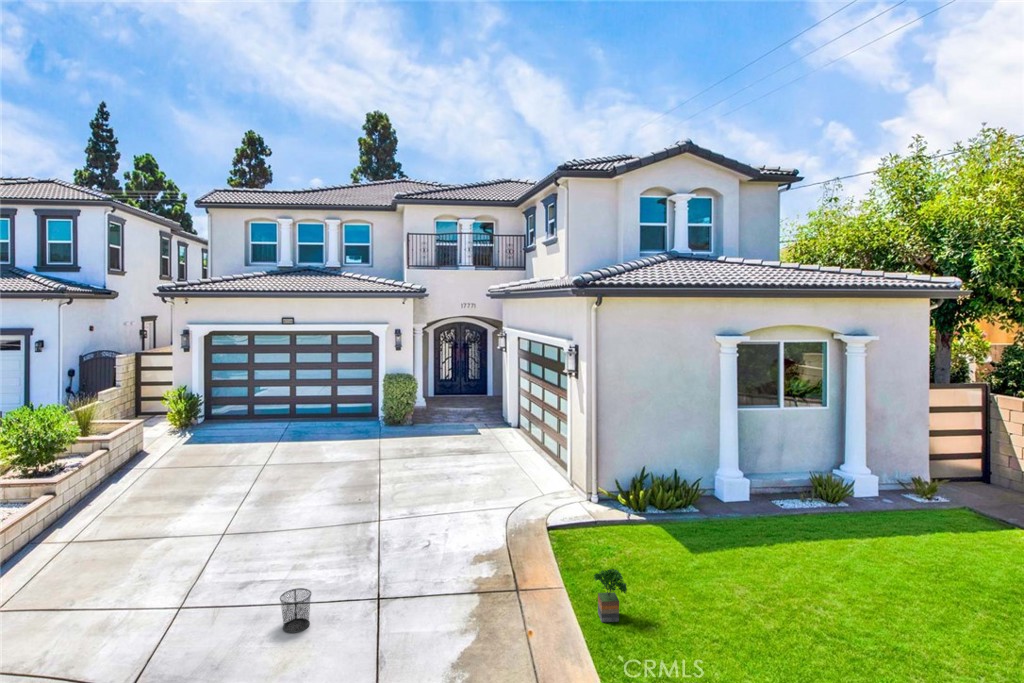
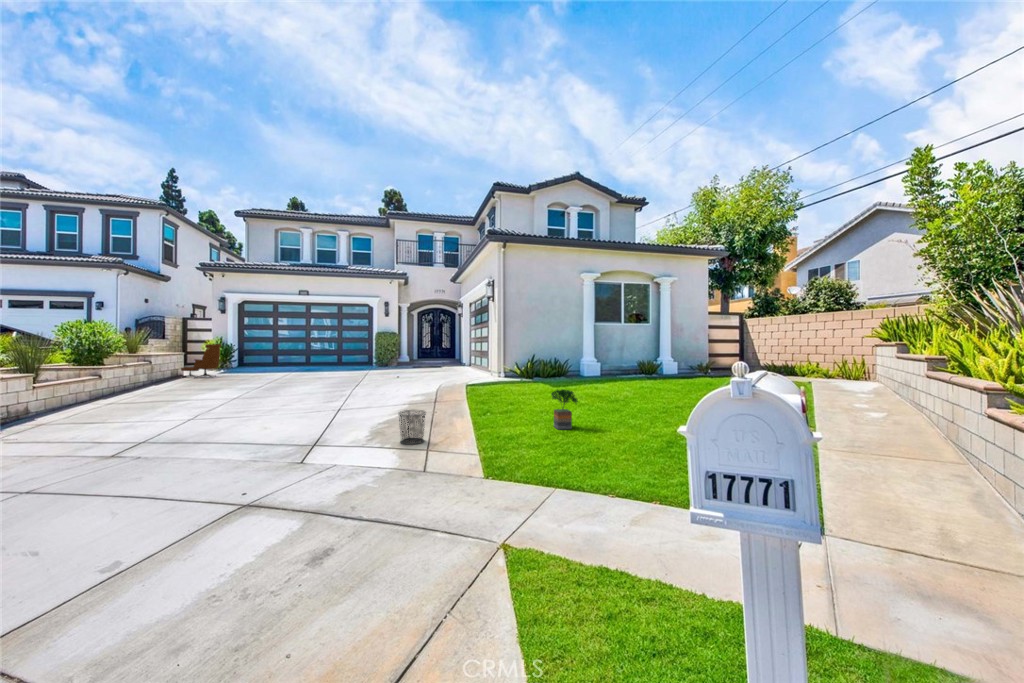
lounge chair: none [145,411,191,456] -> present [181,344,221,377]
trash can: present [280,588,311,633] -> present [399,410,426,445]

